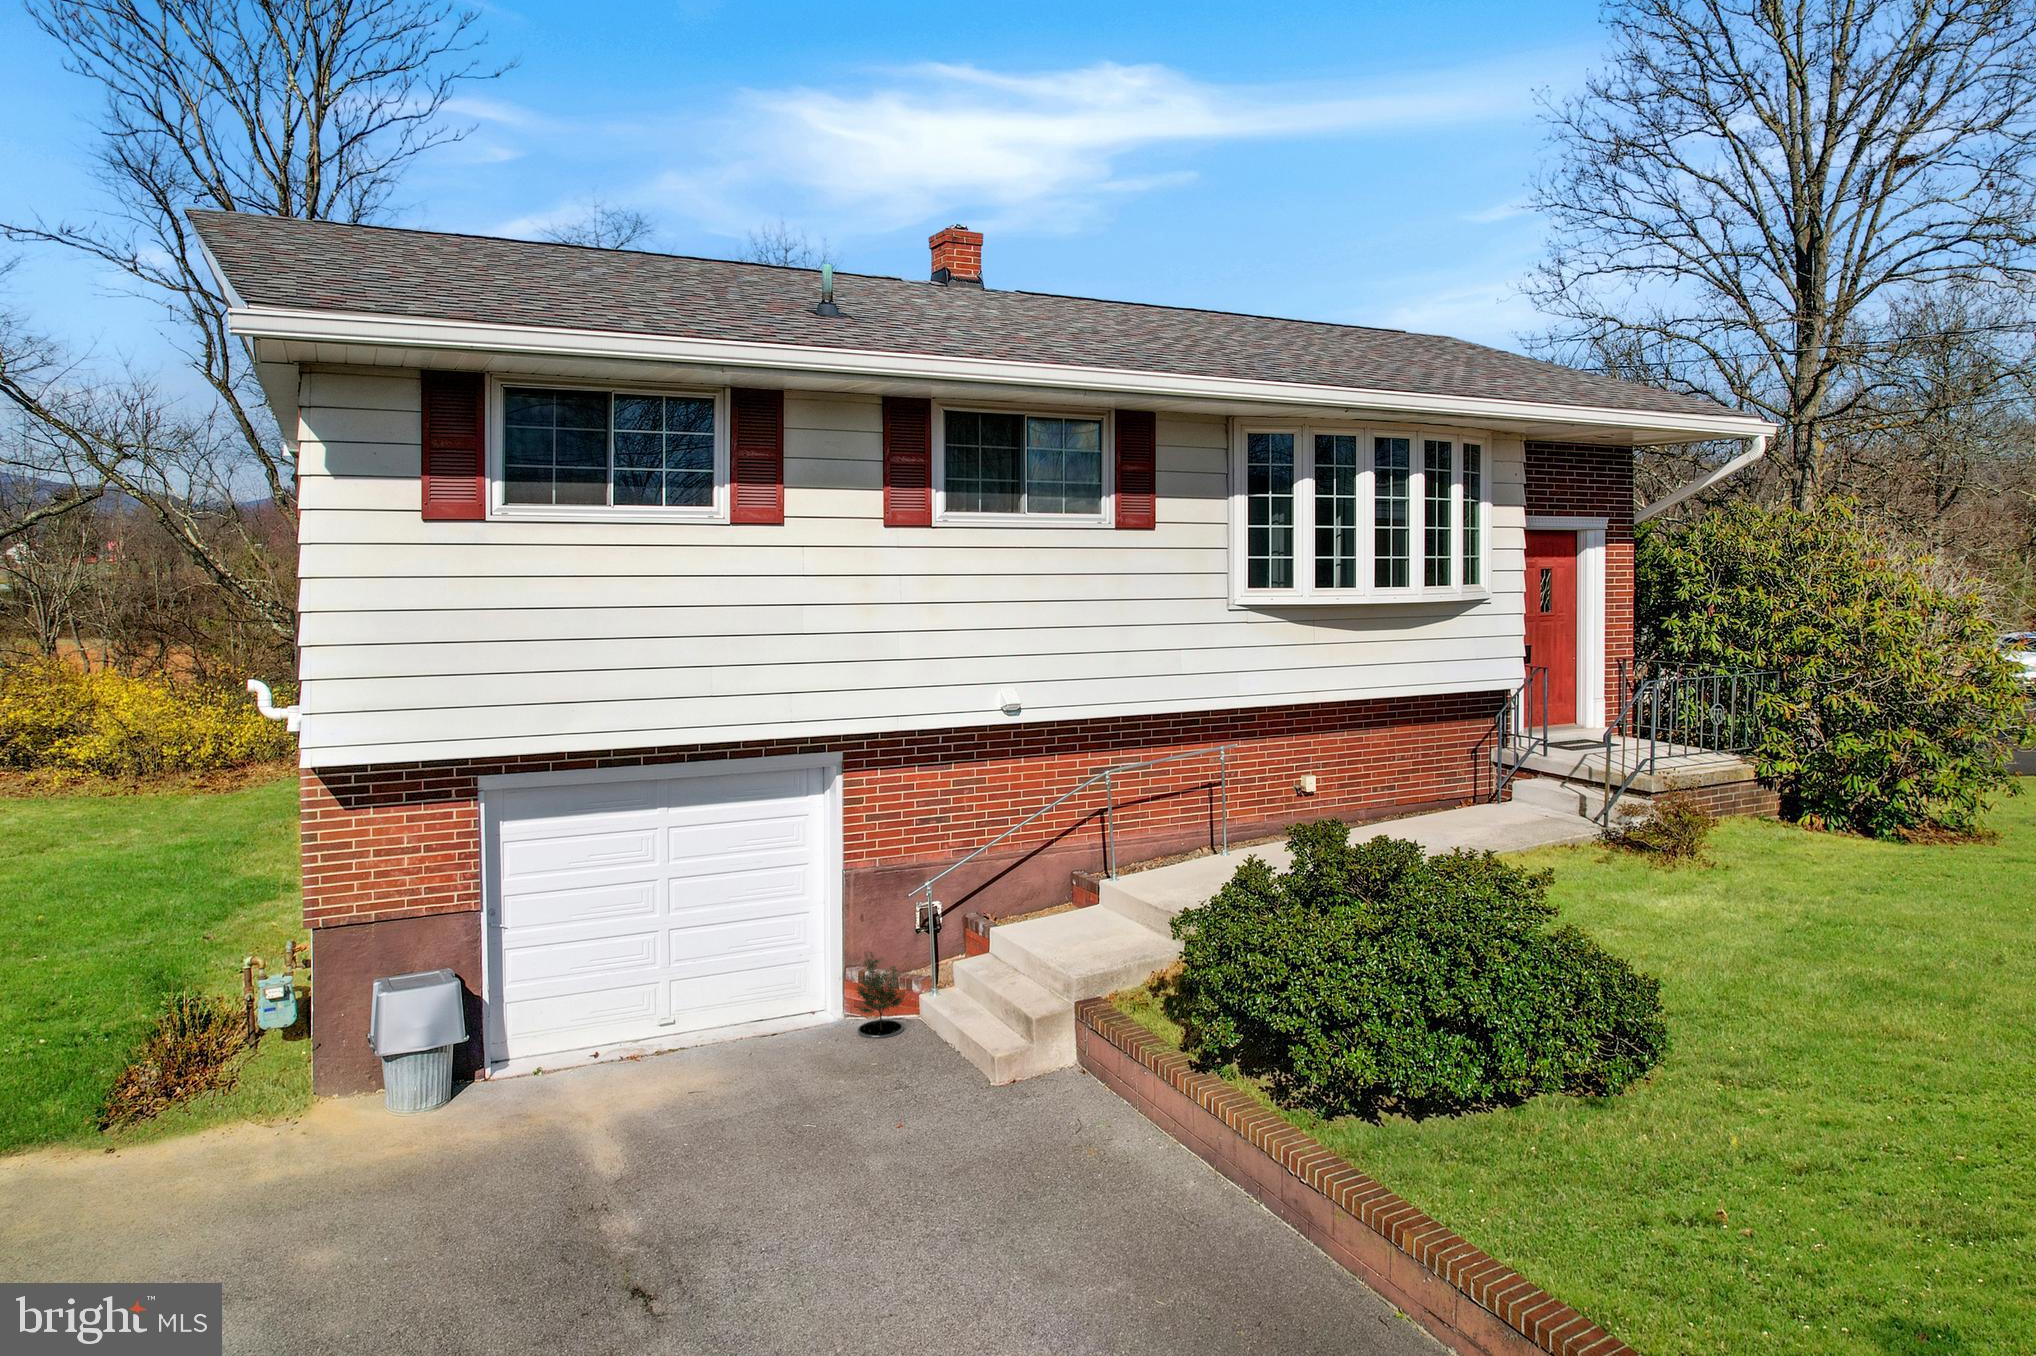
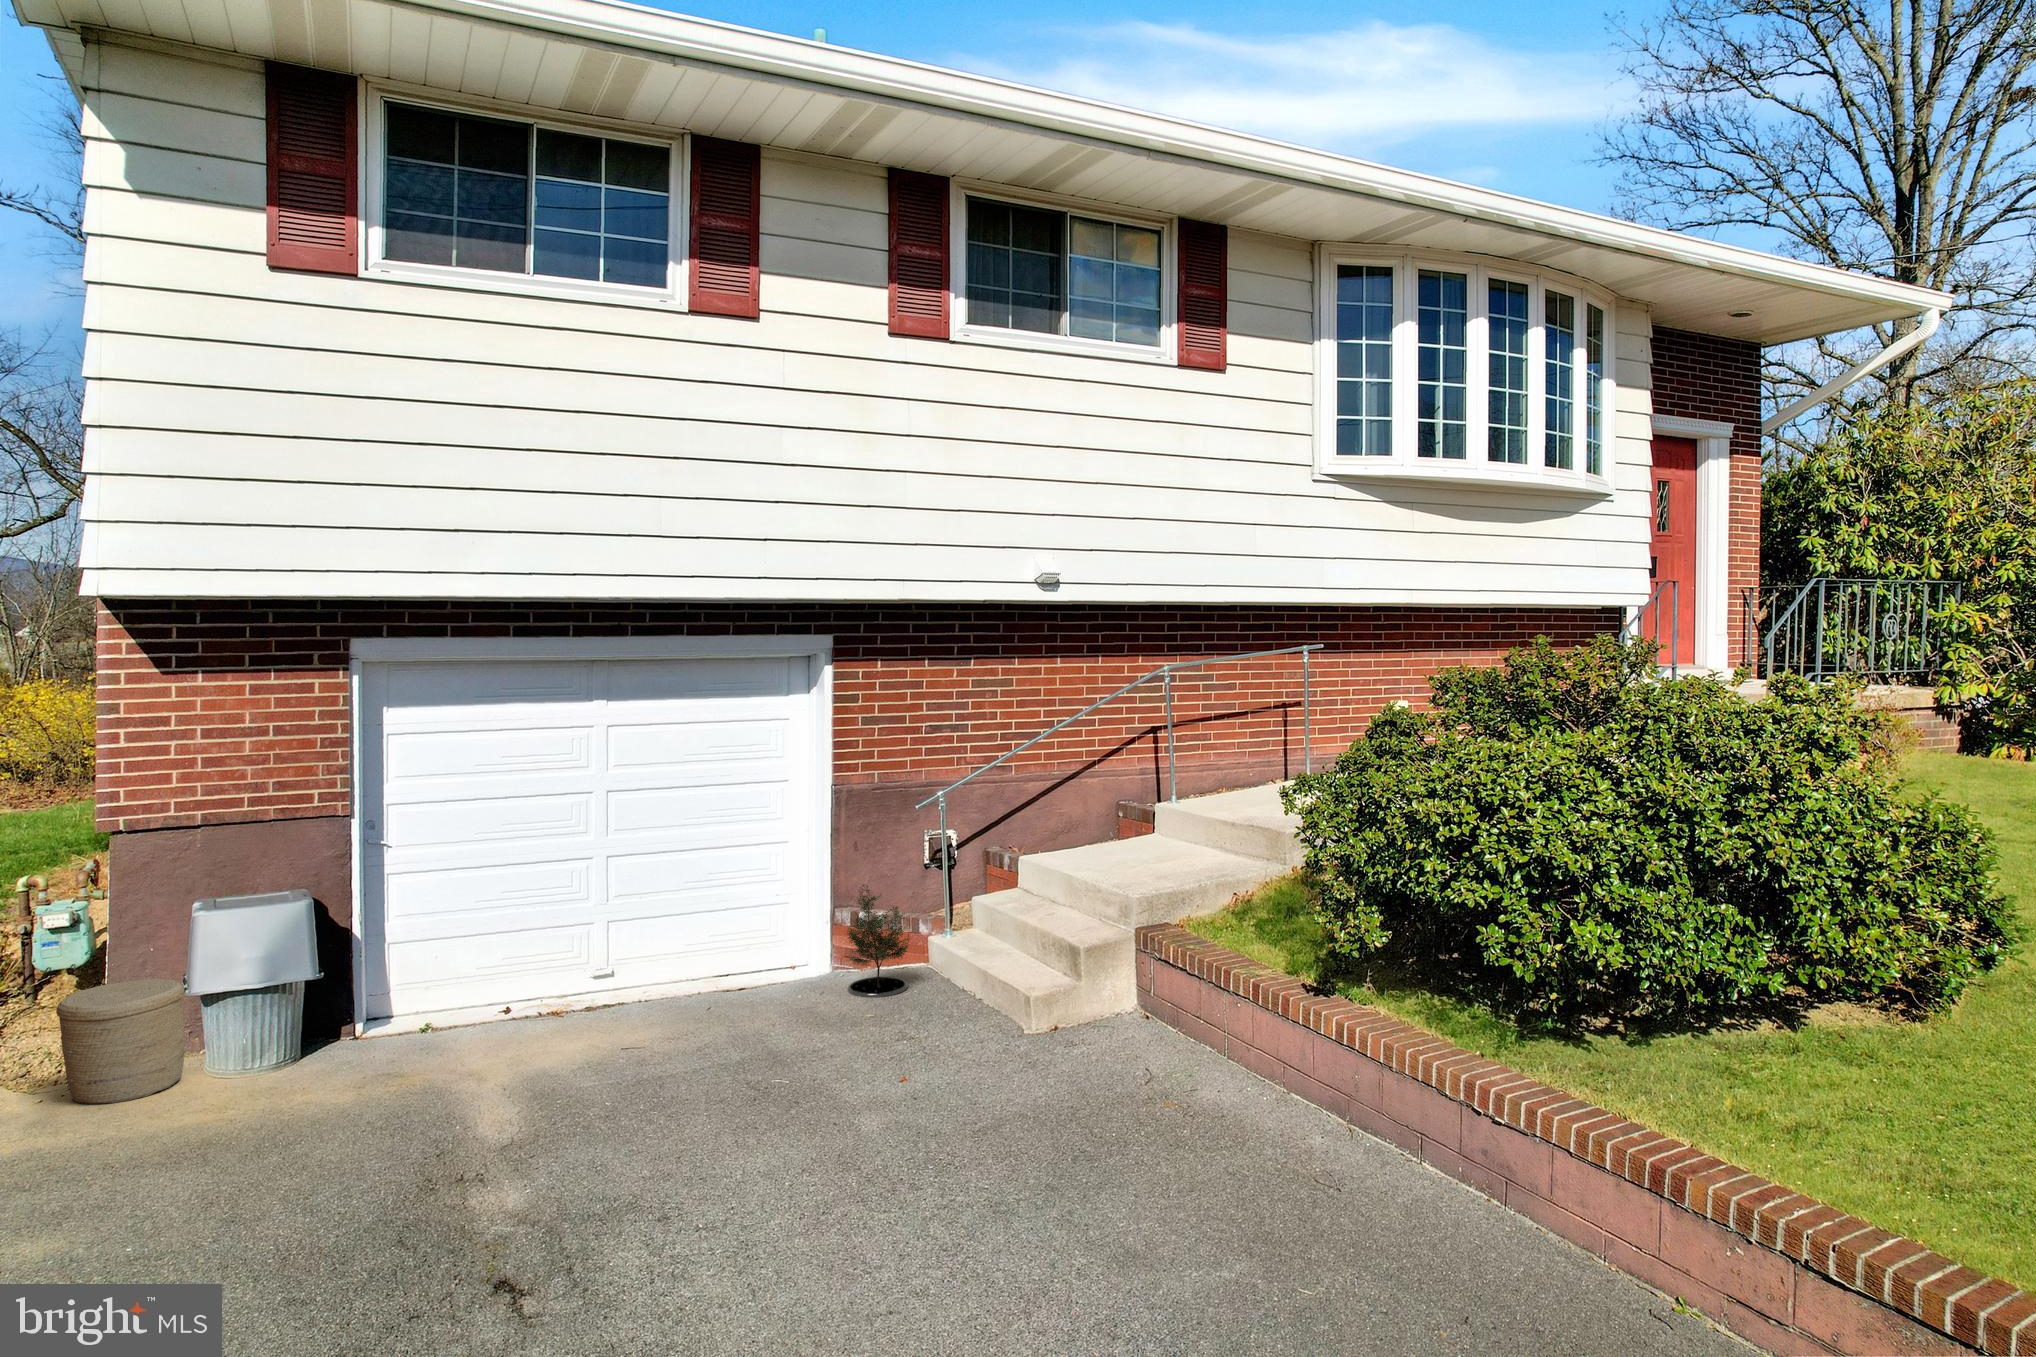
woven basket: none [282,1038,369,1133] -> present [56,979,185,1104]

